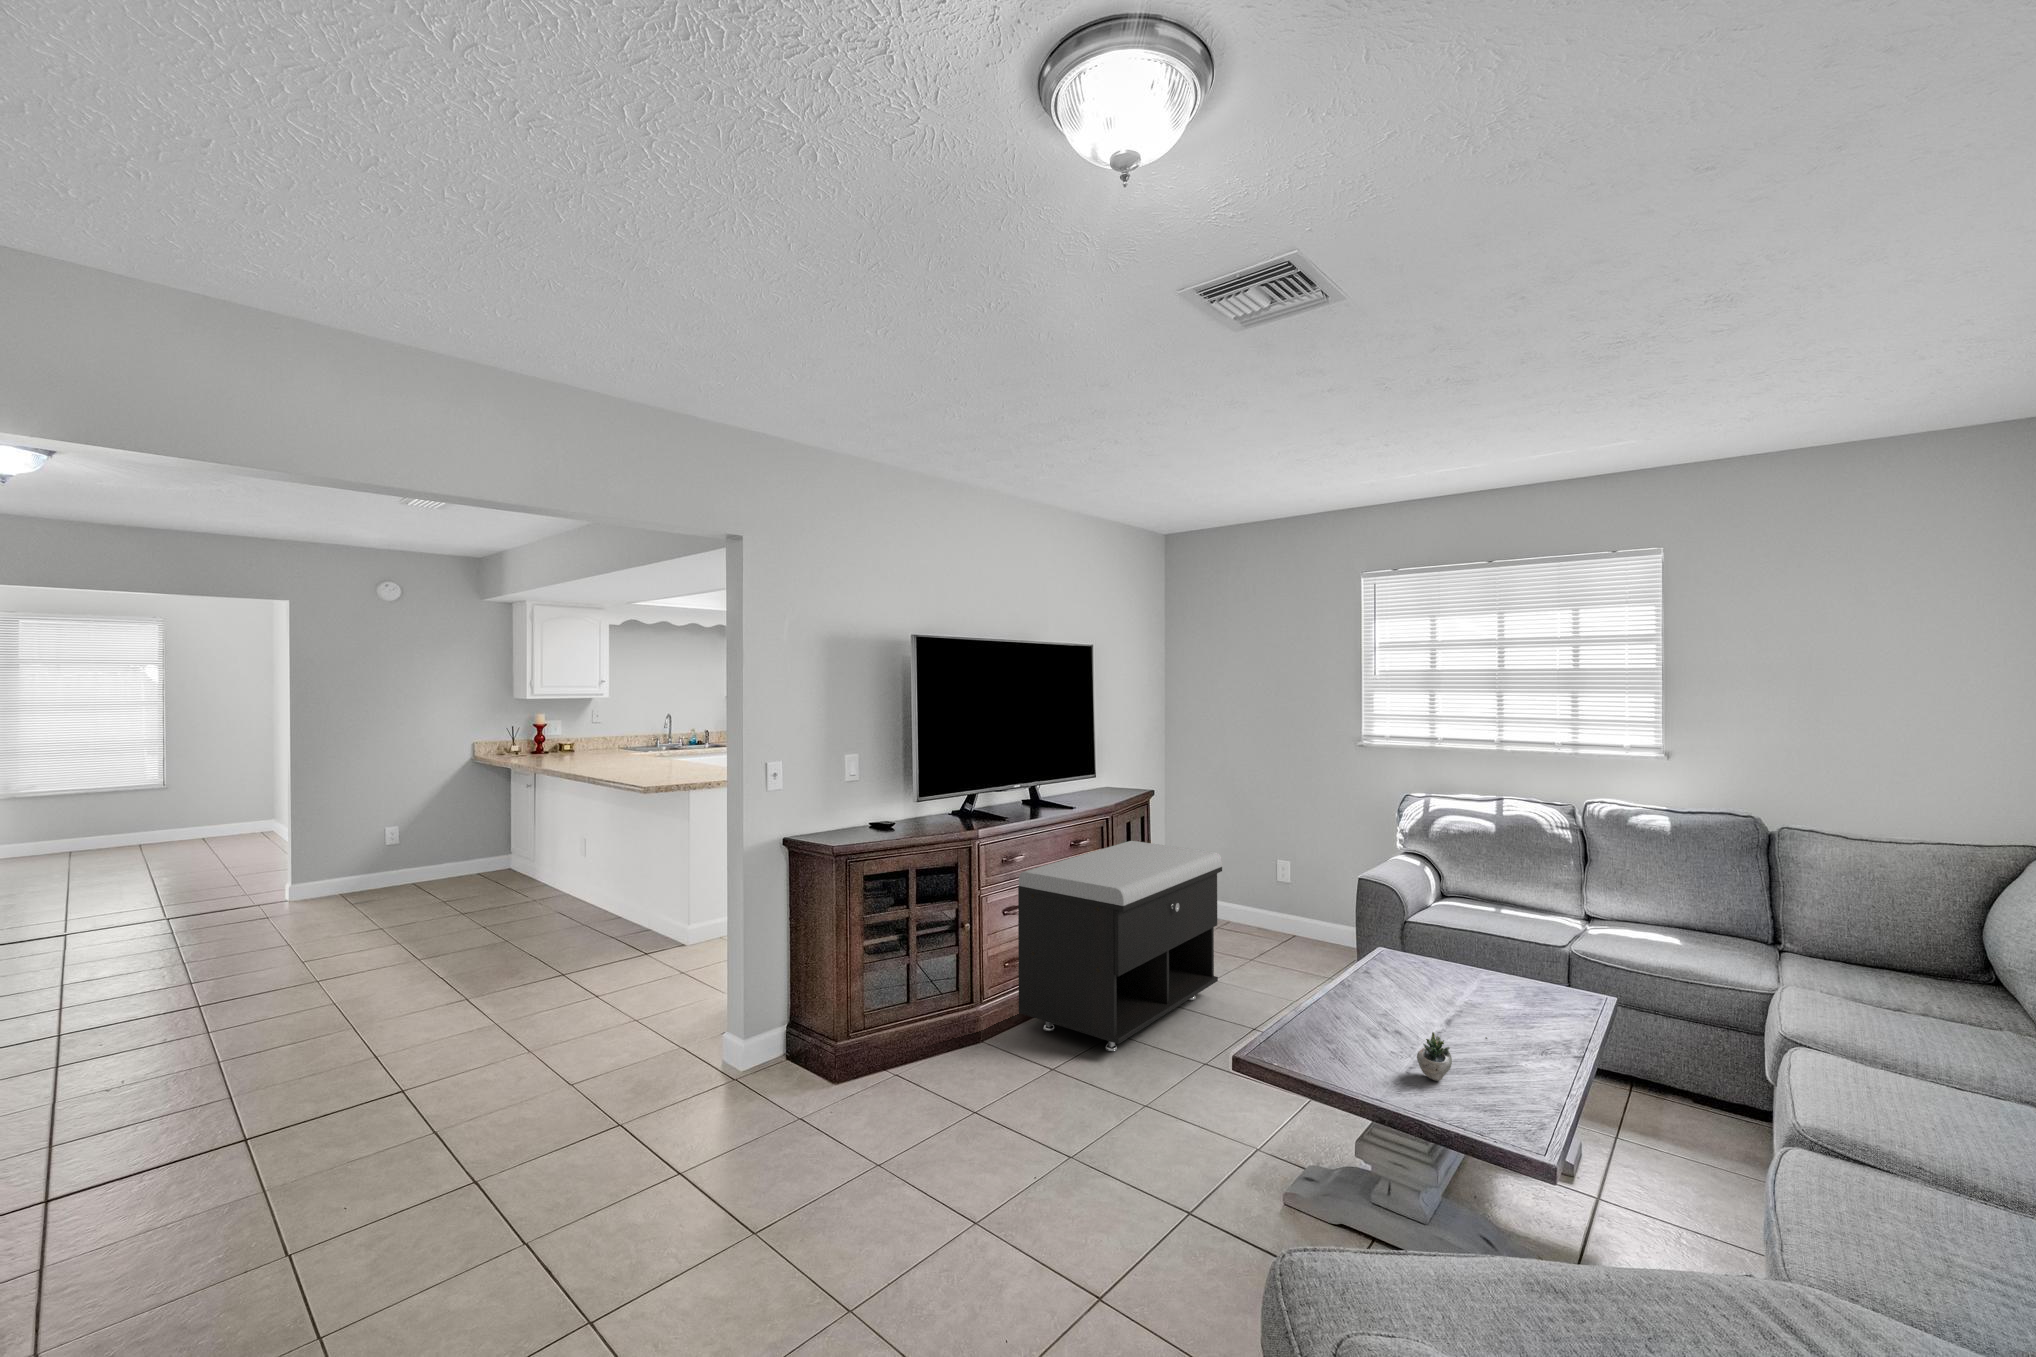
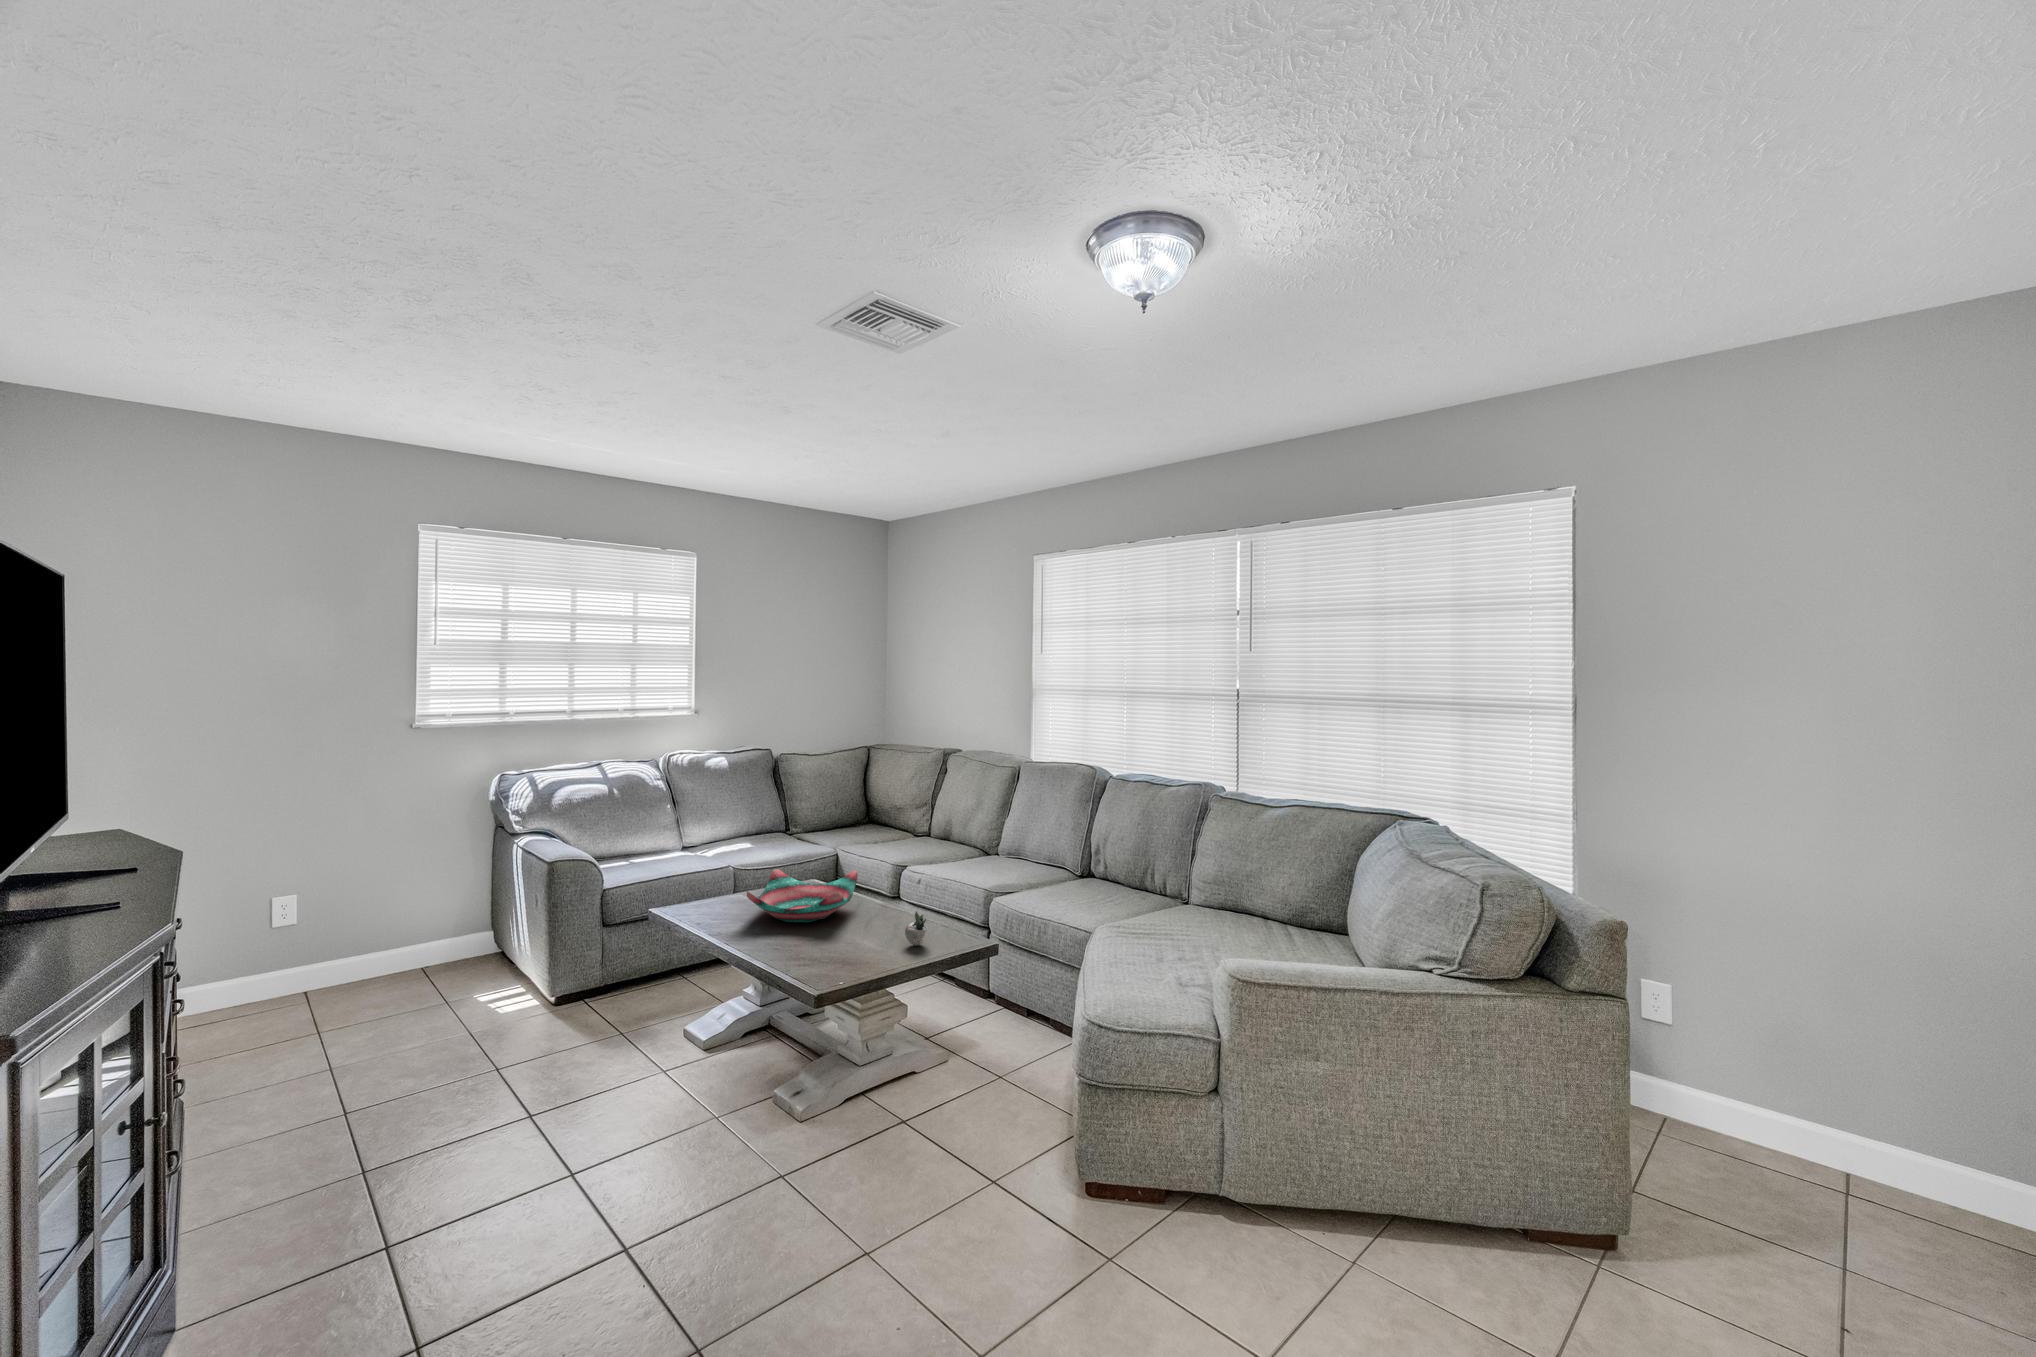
storage bench: present [1018,841,1222,1051] -> none [179,883,465,1254]
decorative bowl: none [1367,942,1527,1013] -> present [747,869,858,922]

